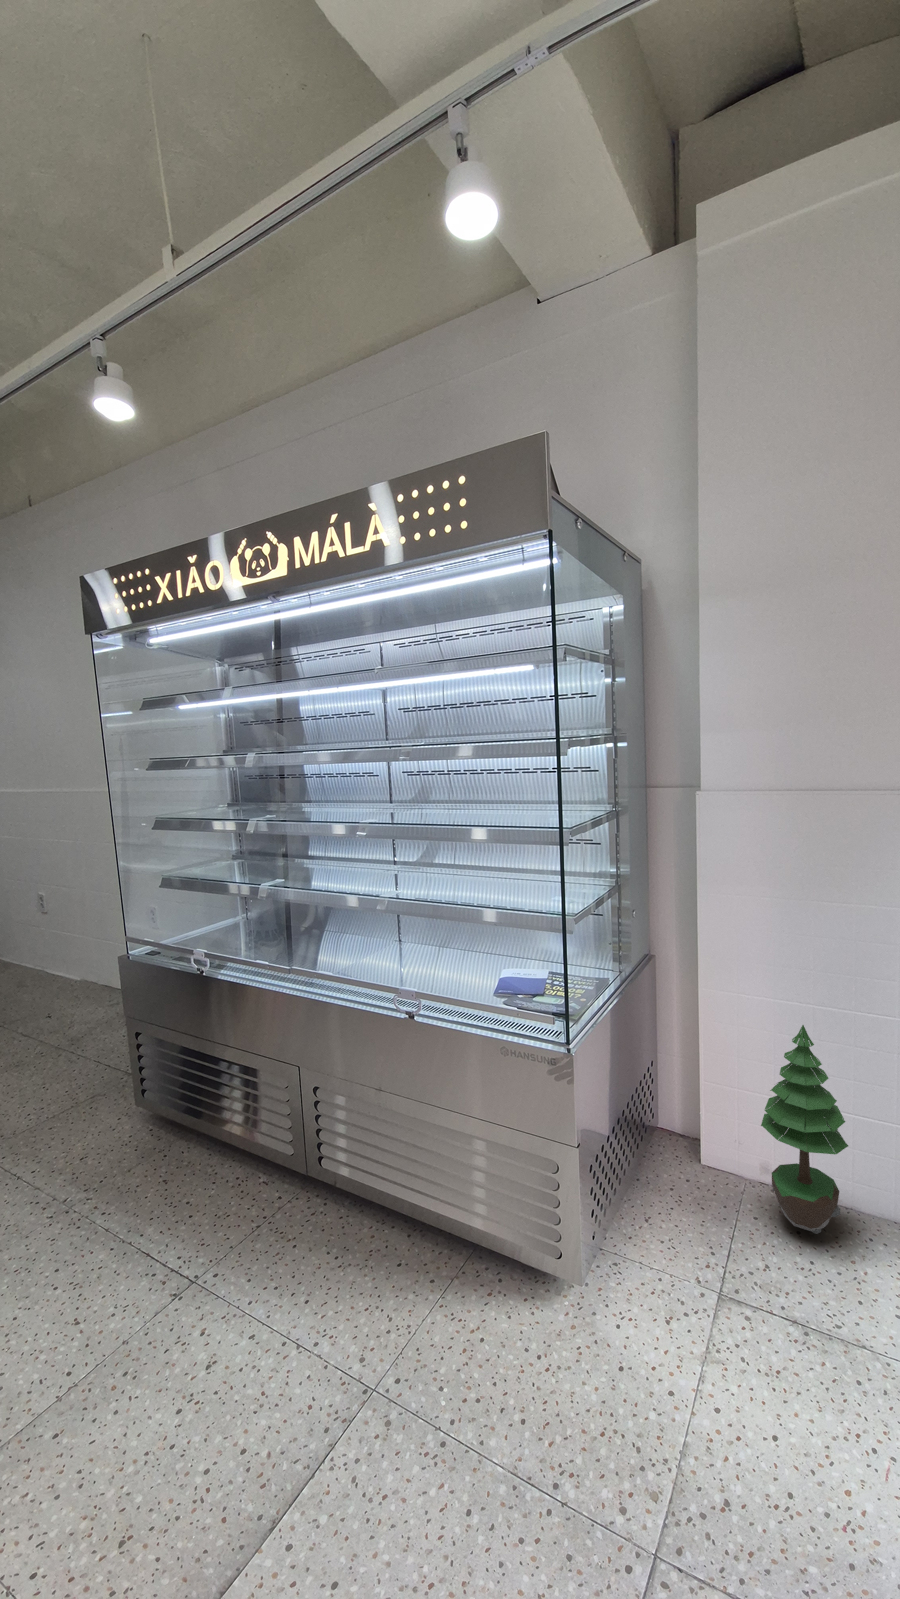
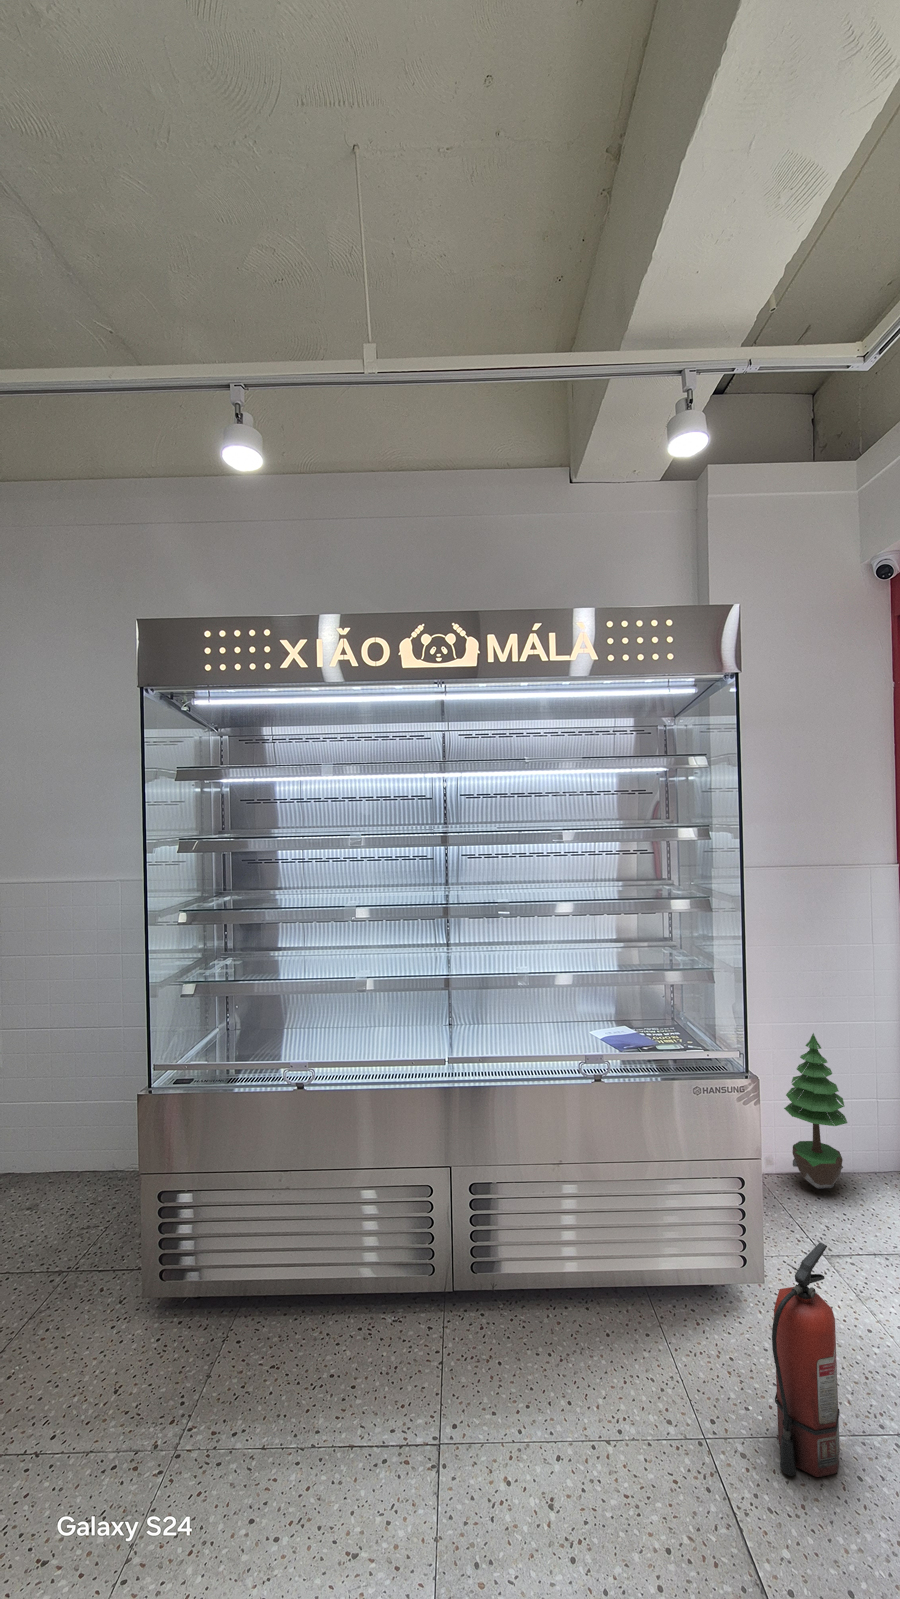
fire extinguisher: none [383,1239,490,1493] -> present [772,1242,840,1477]

